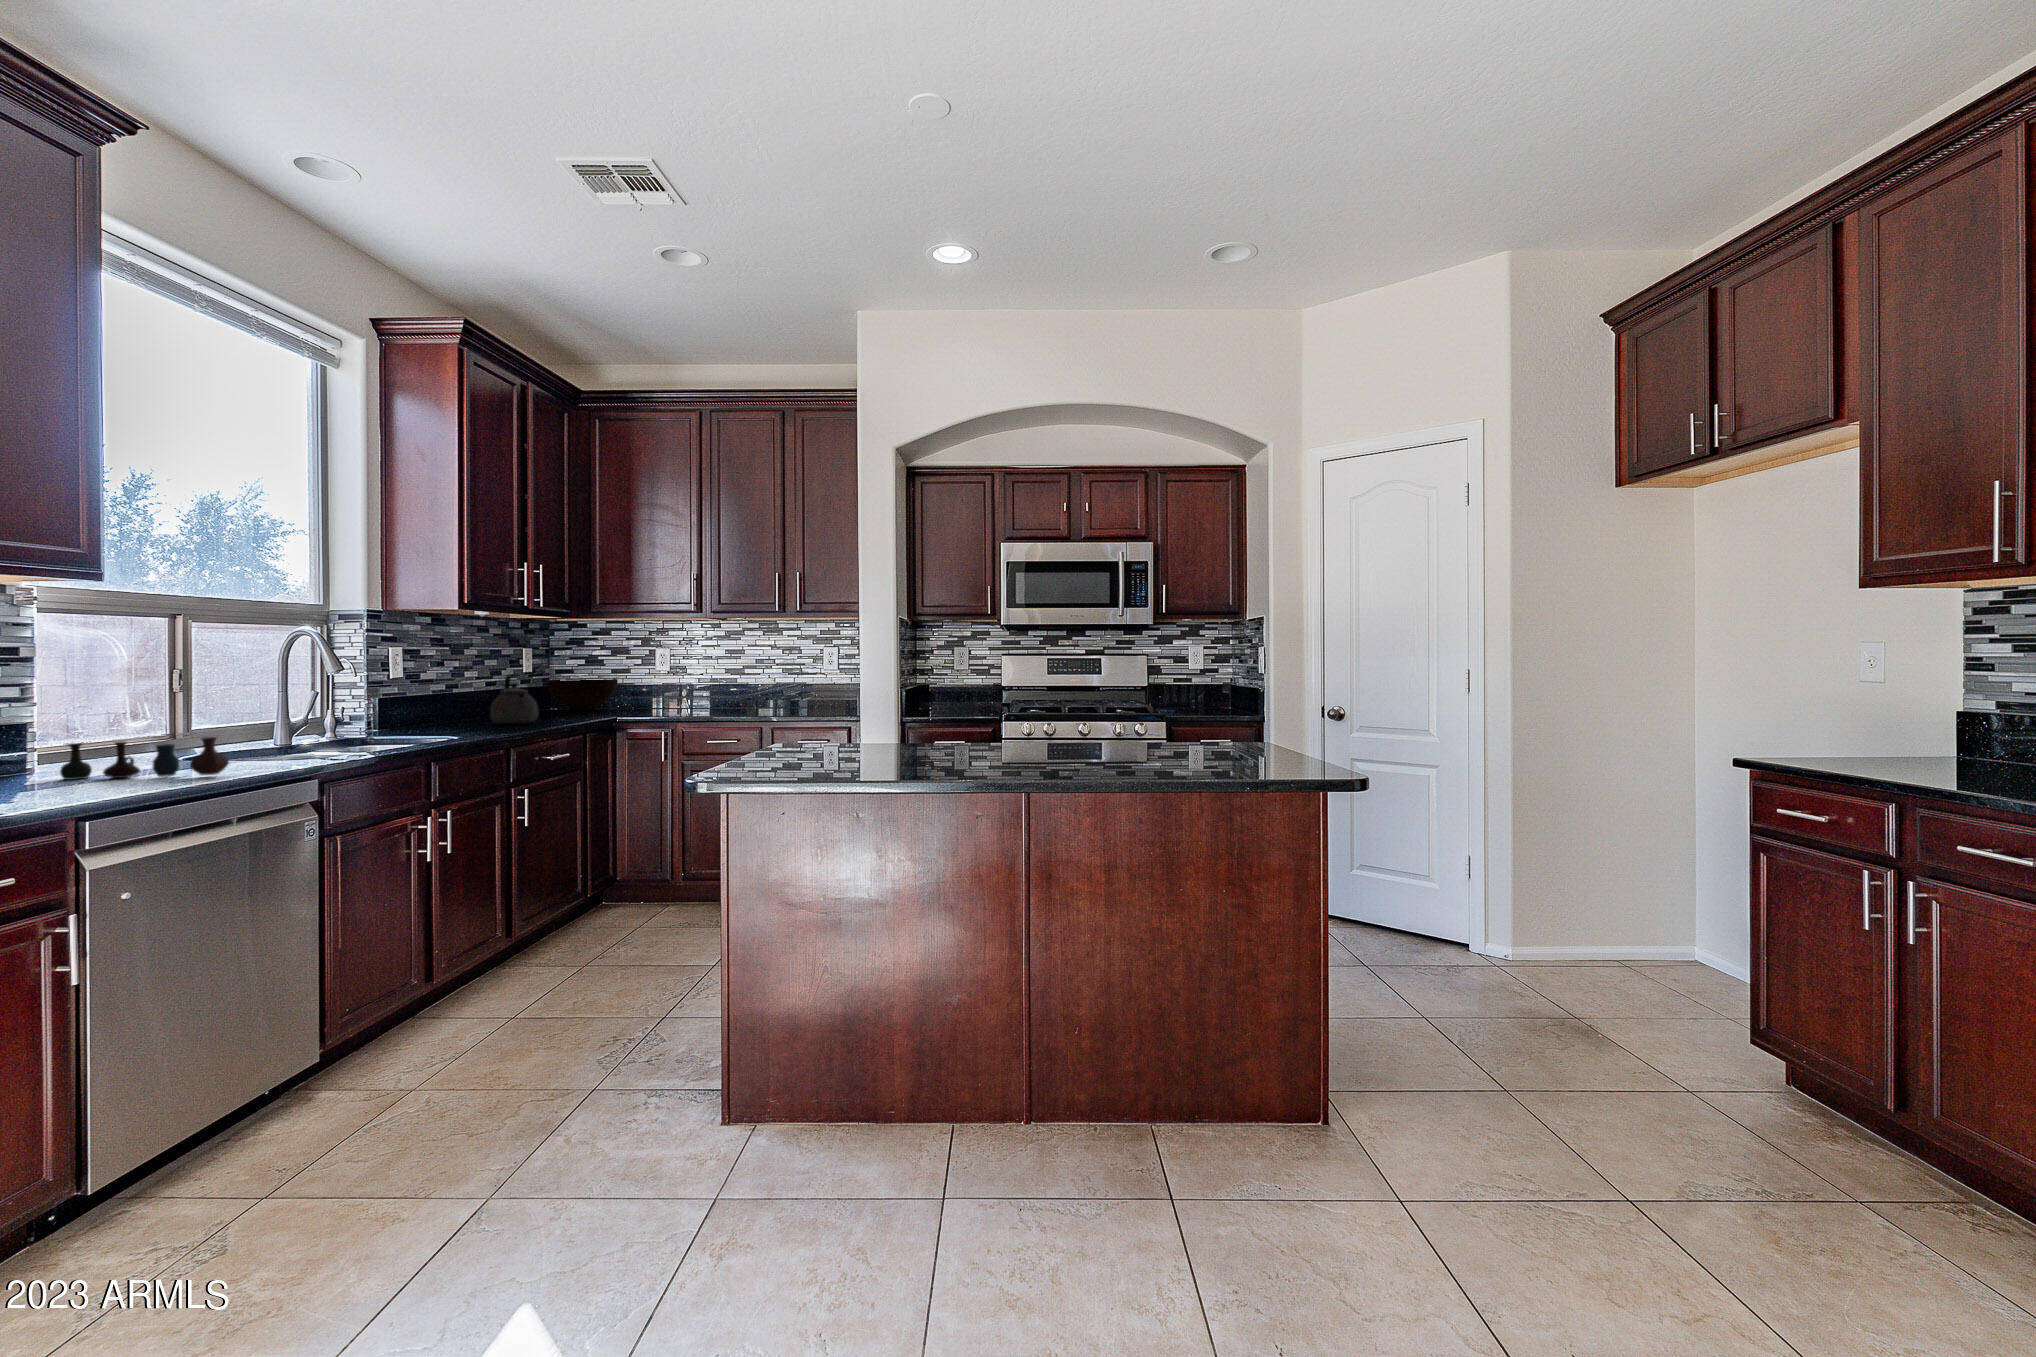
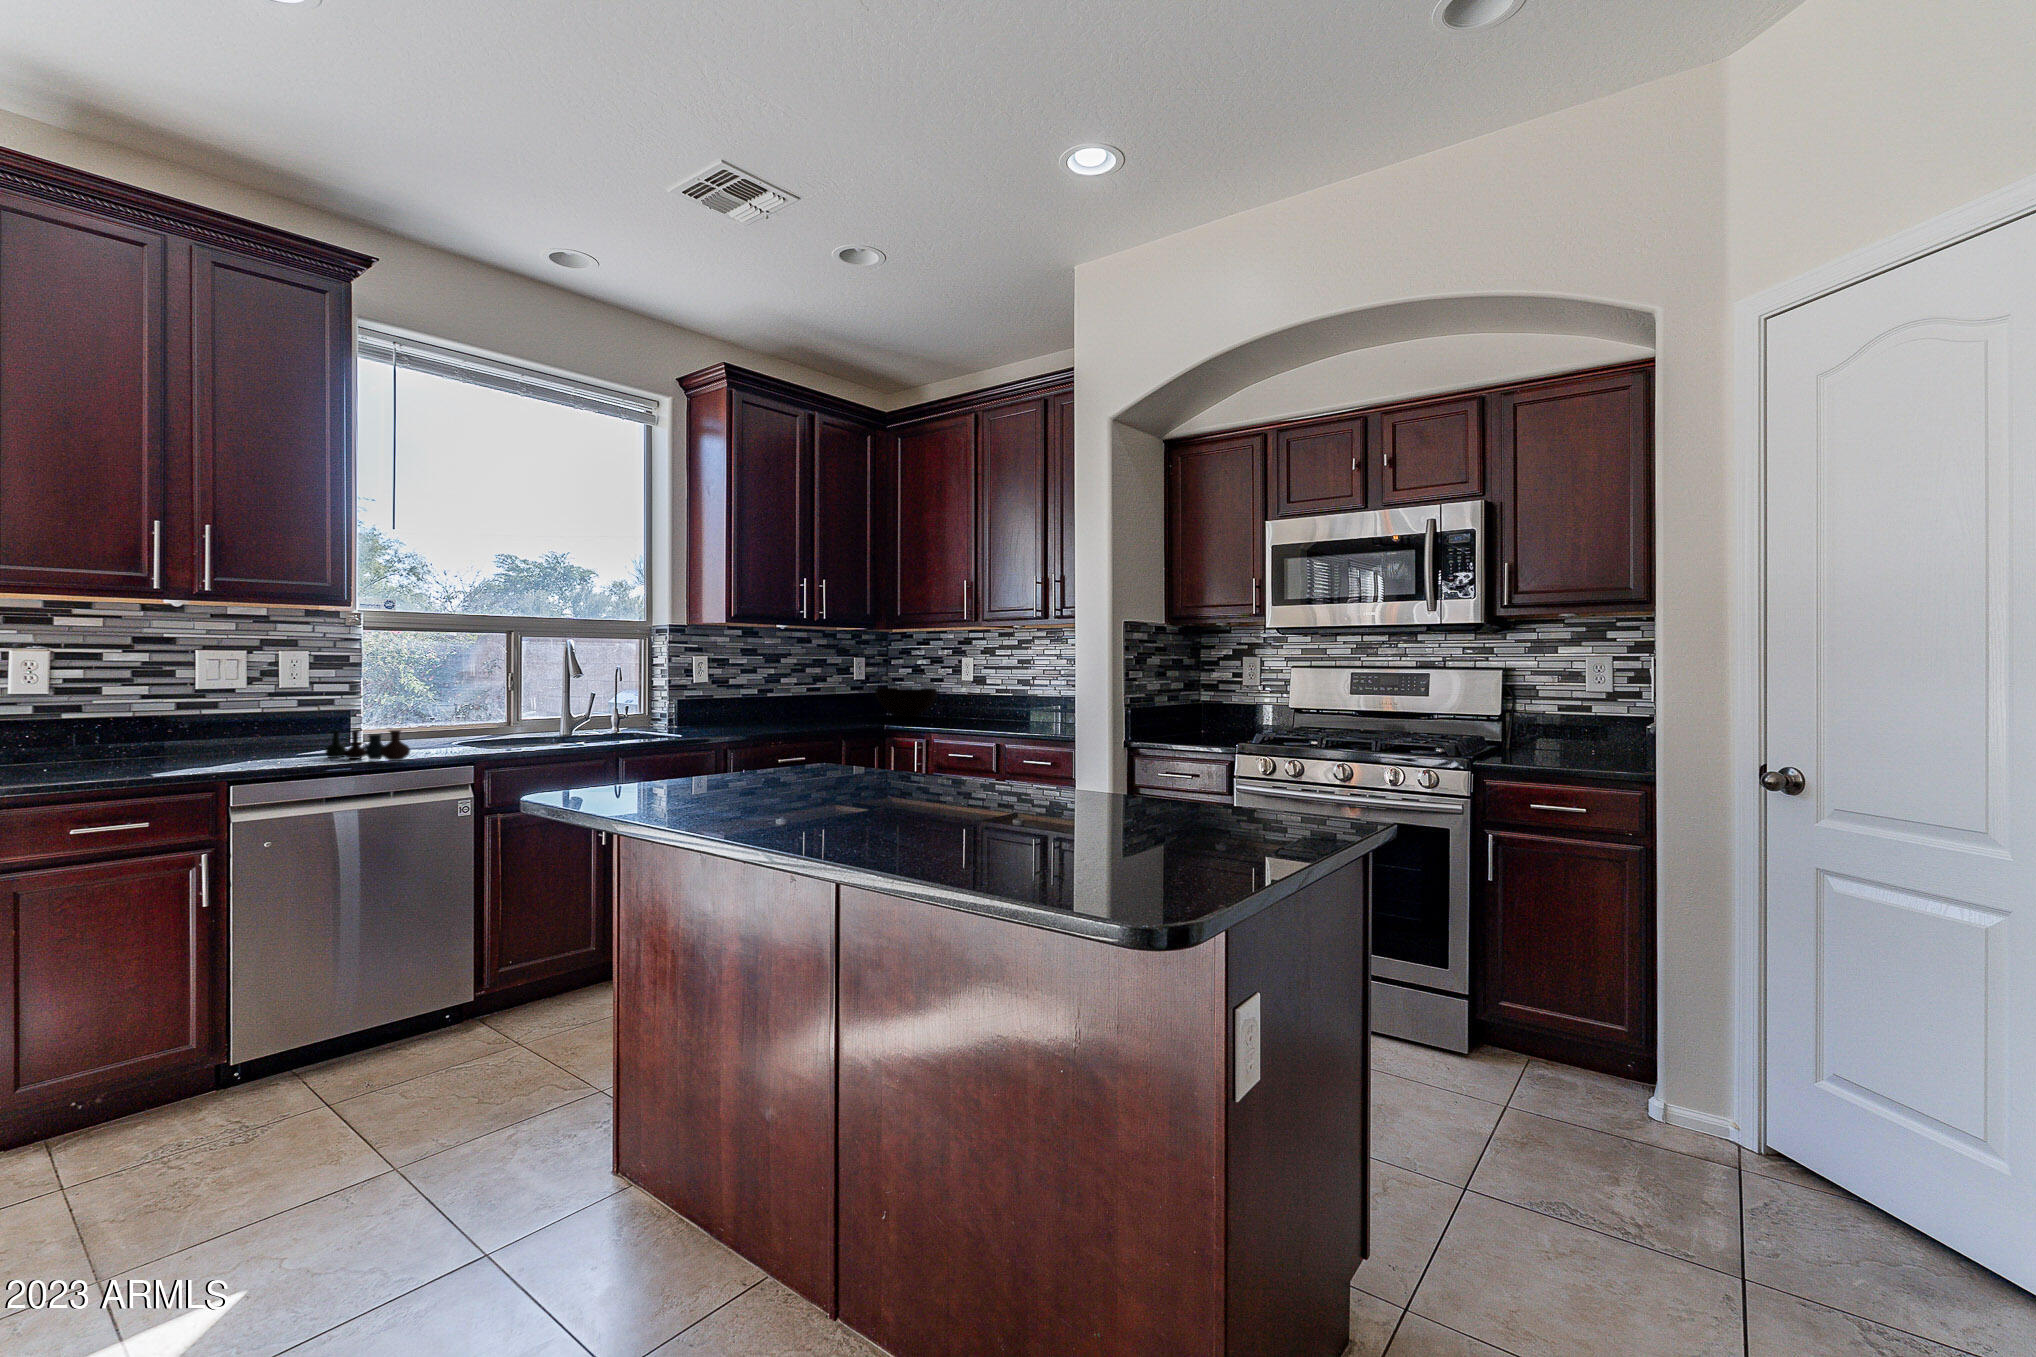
kettle: present [490,674,538,724] -> none [771,681,812,728]

